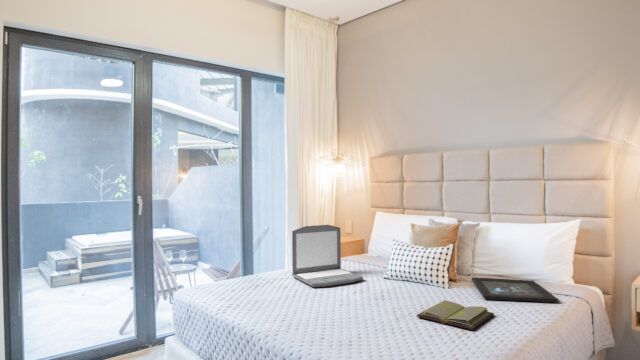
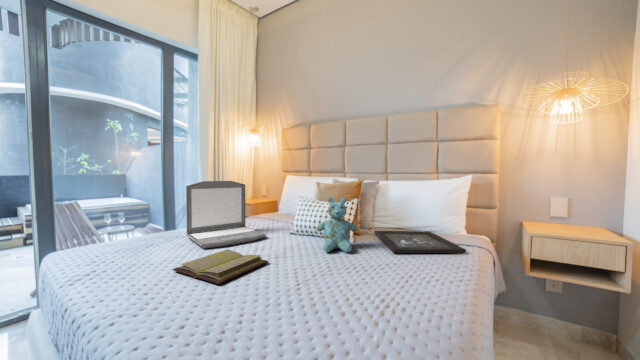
stuffed bear: none [412,246,451,297] -> present [317,198,358,252]
diary: present [417,300,494,330] -> present [173,250,268,284]

